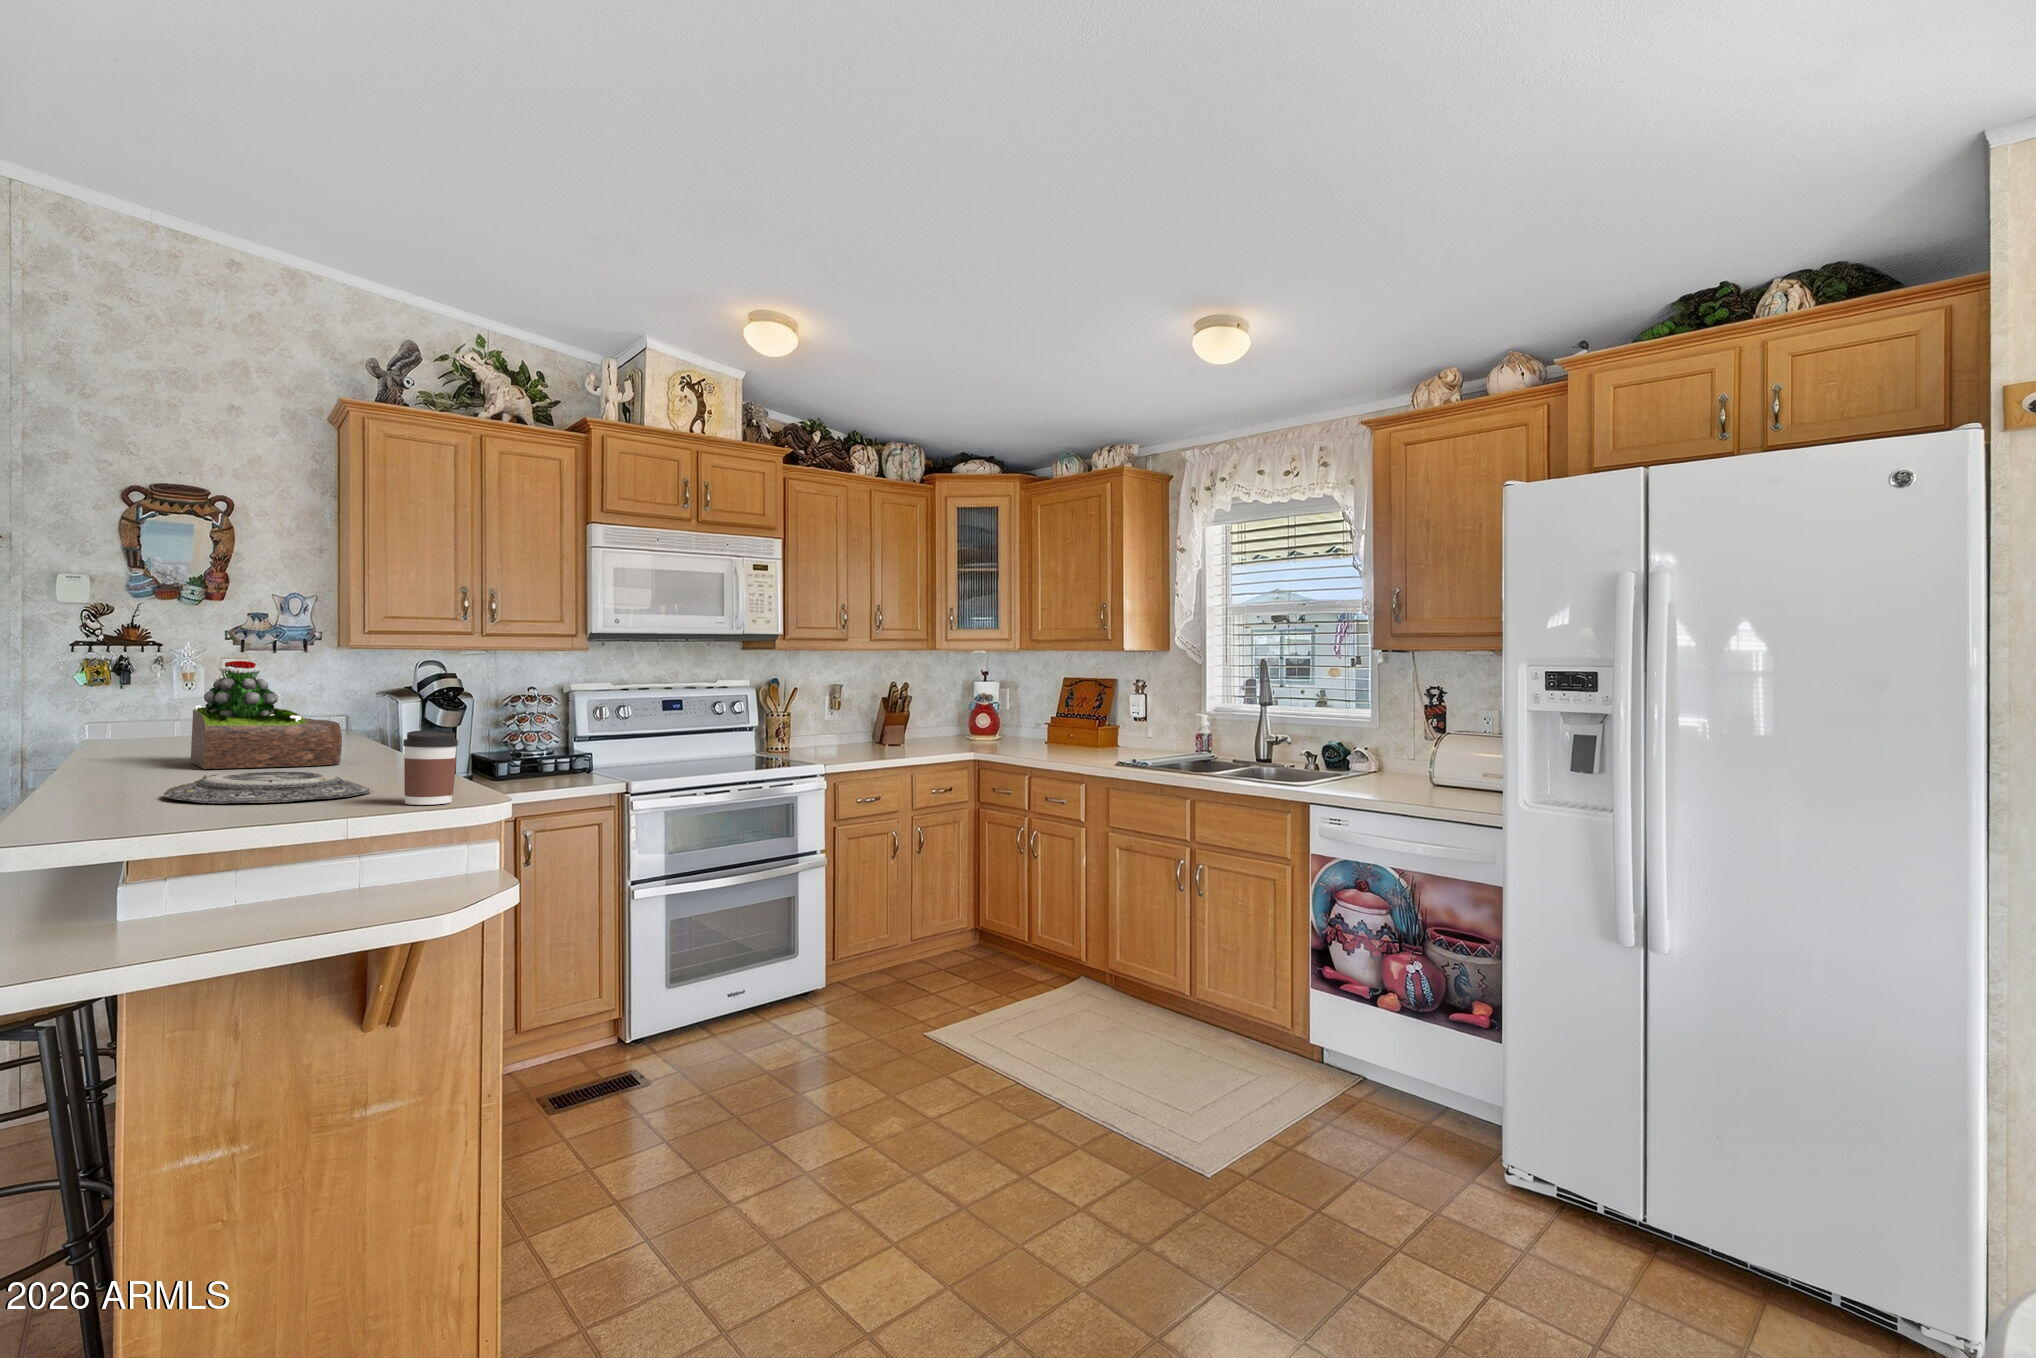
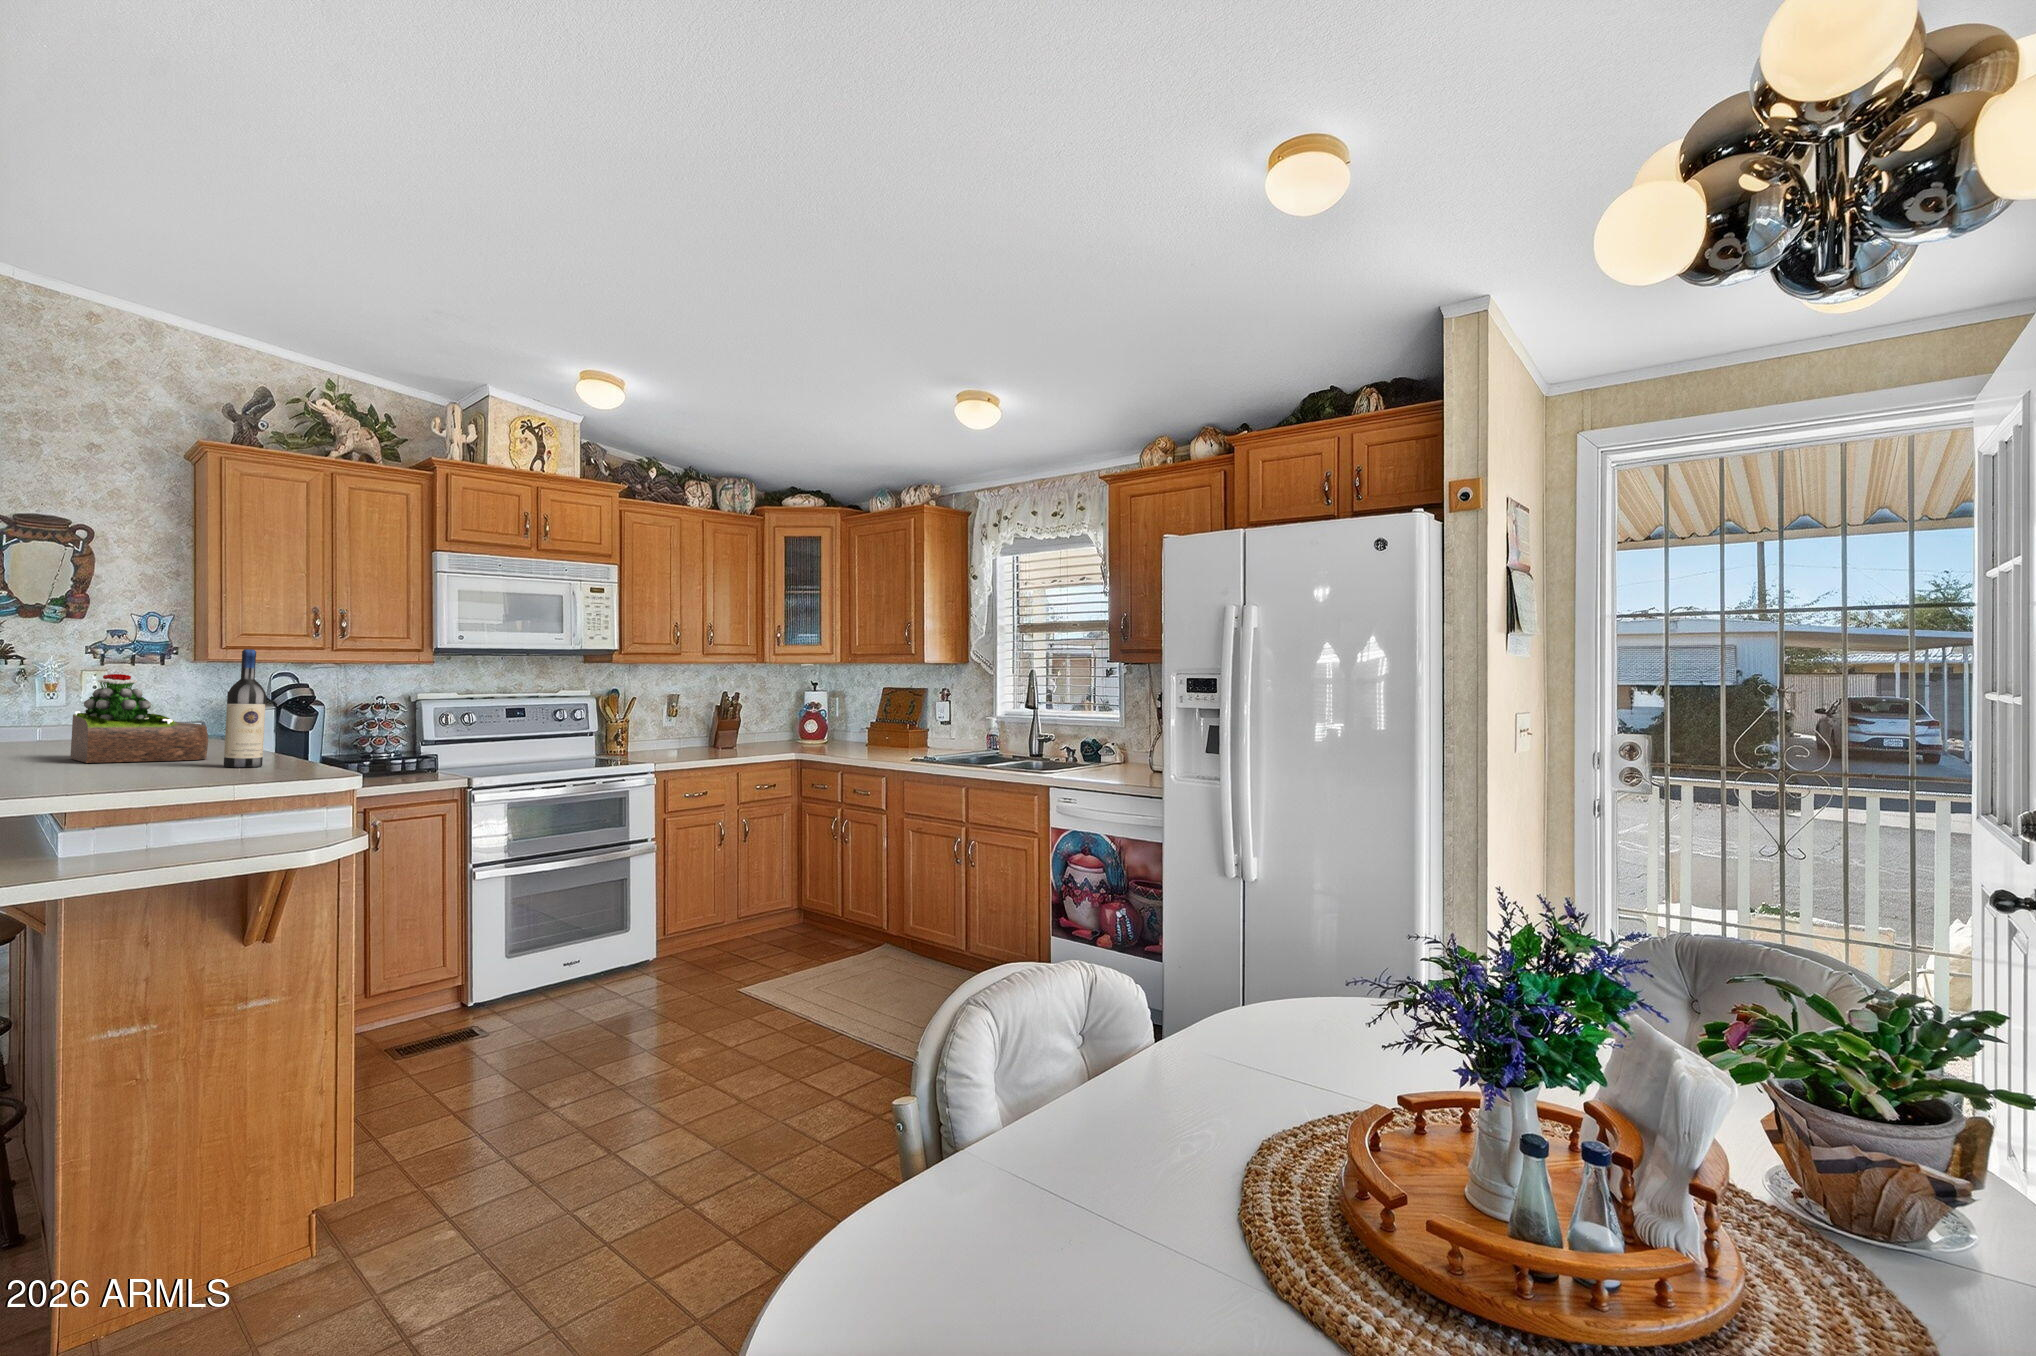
wine bottle: none [355,630,403,777] -> present [224,649,266,767]
coffee cup: present [403,730,458,805] -> none [271,727,316,783]
plate: present [163,771,371,803] -> none [68,761,242,783]

